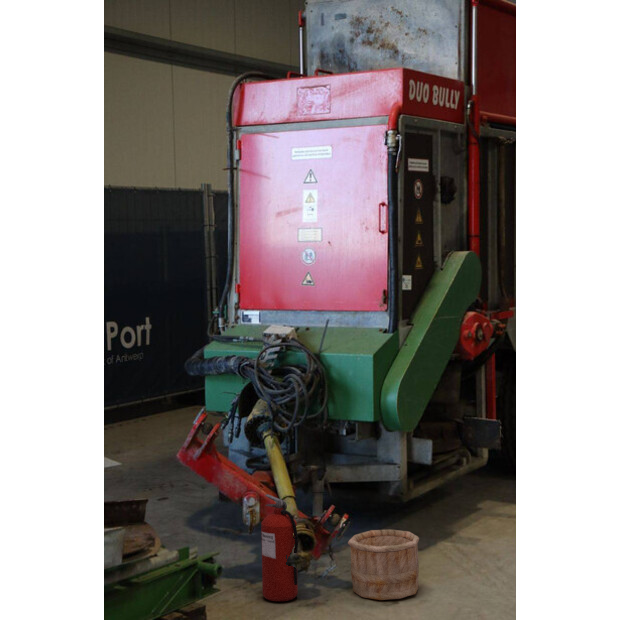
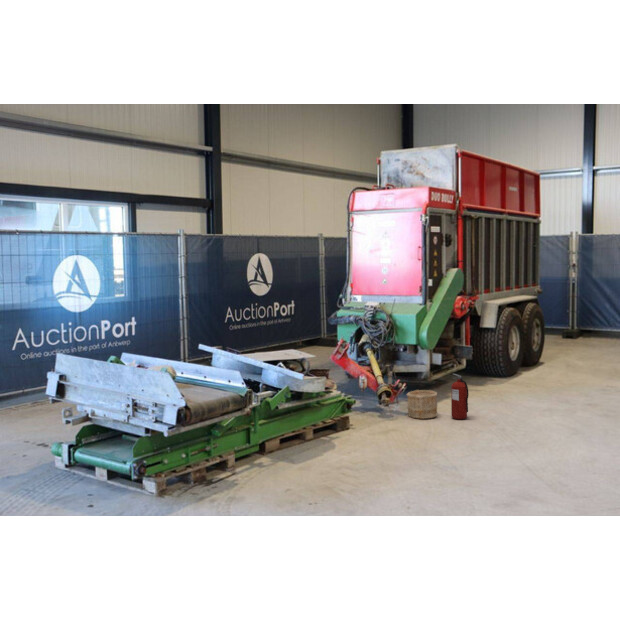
fire extinguisher: present [261,494,298,601] -> present [451,374,469,419]

